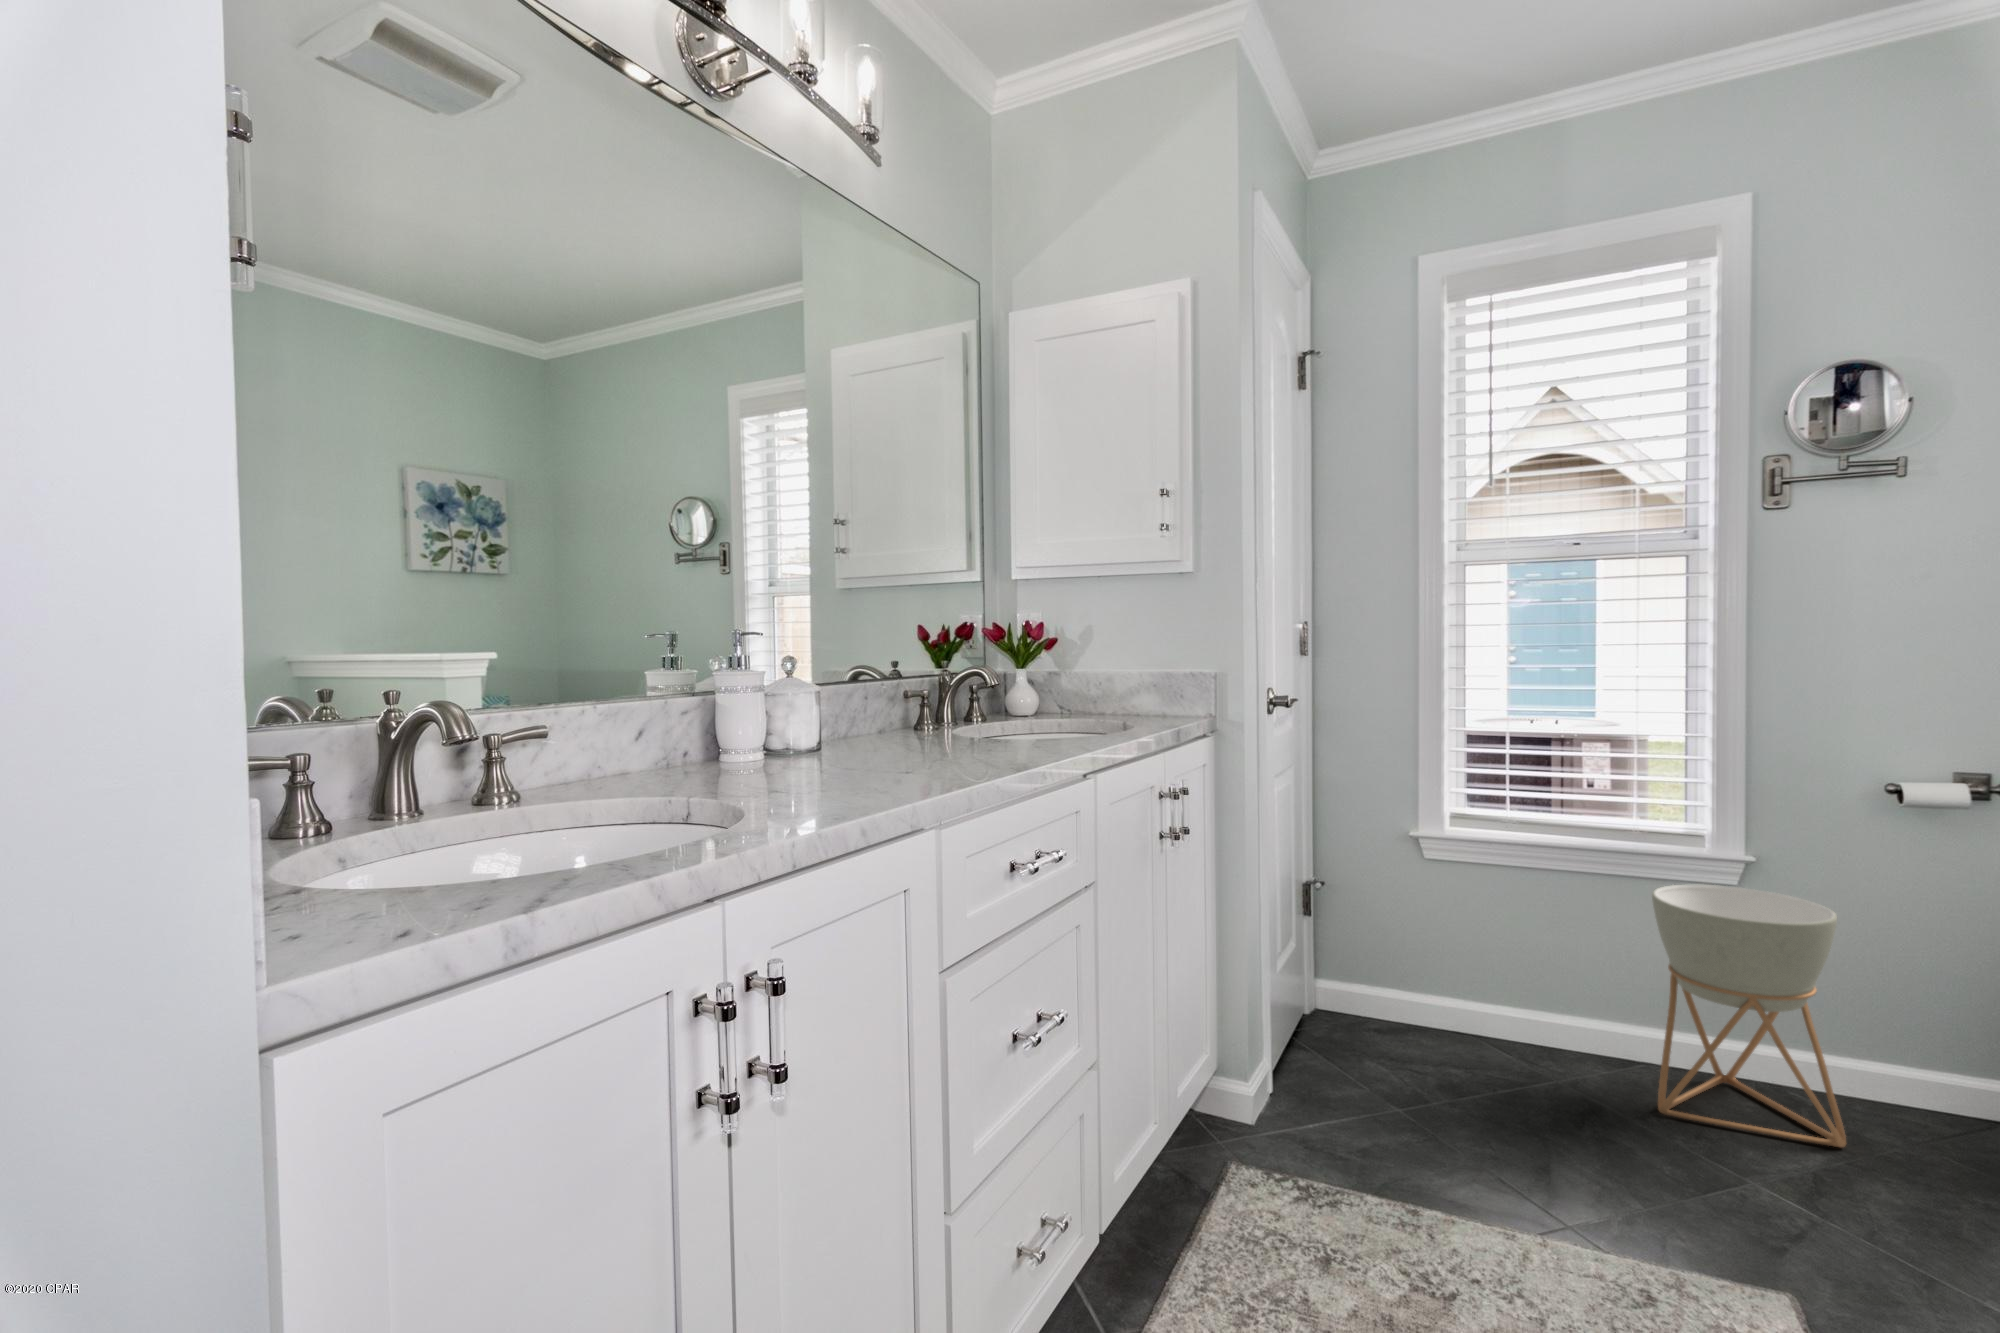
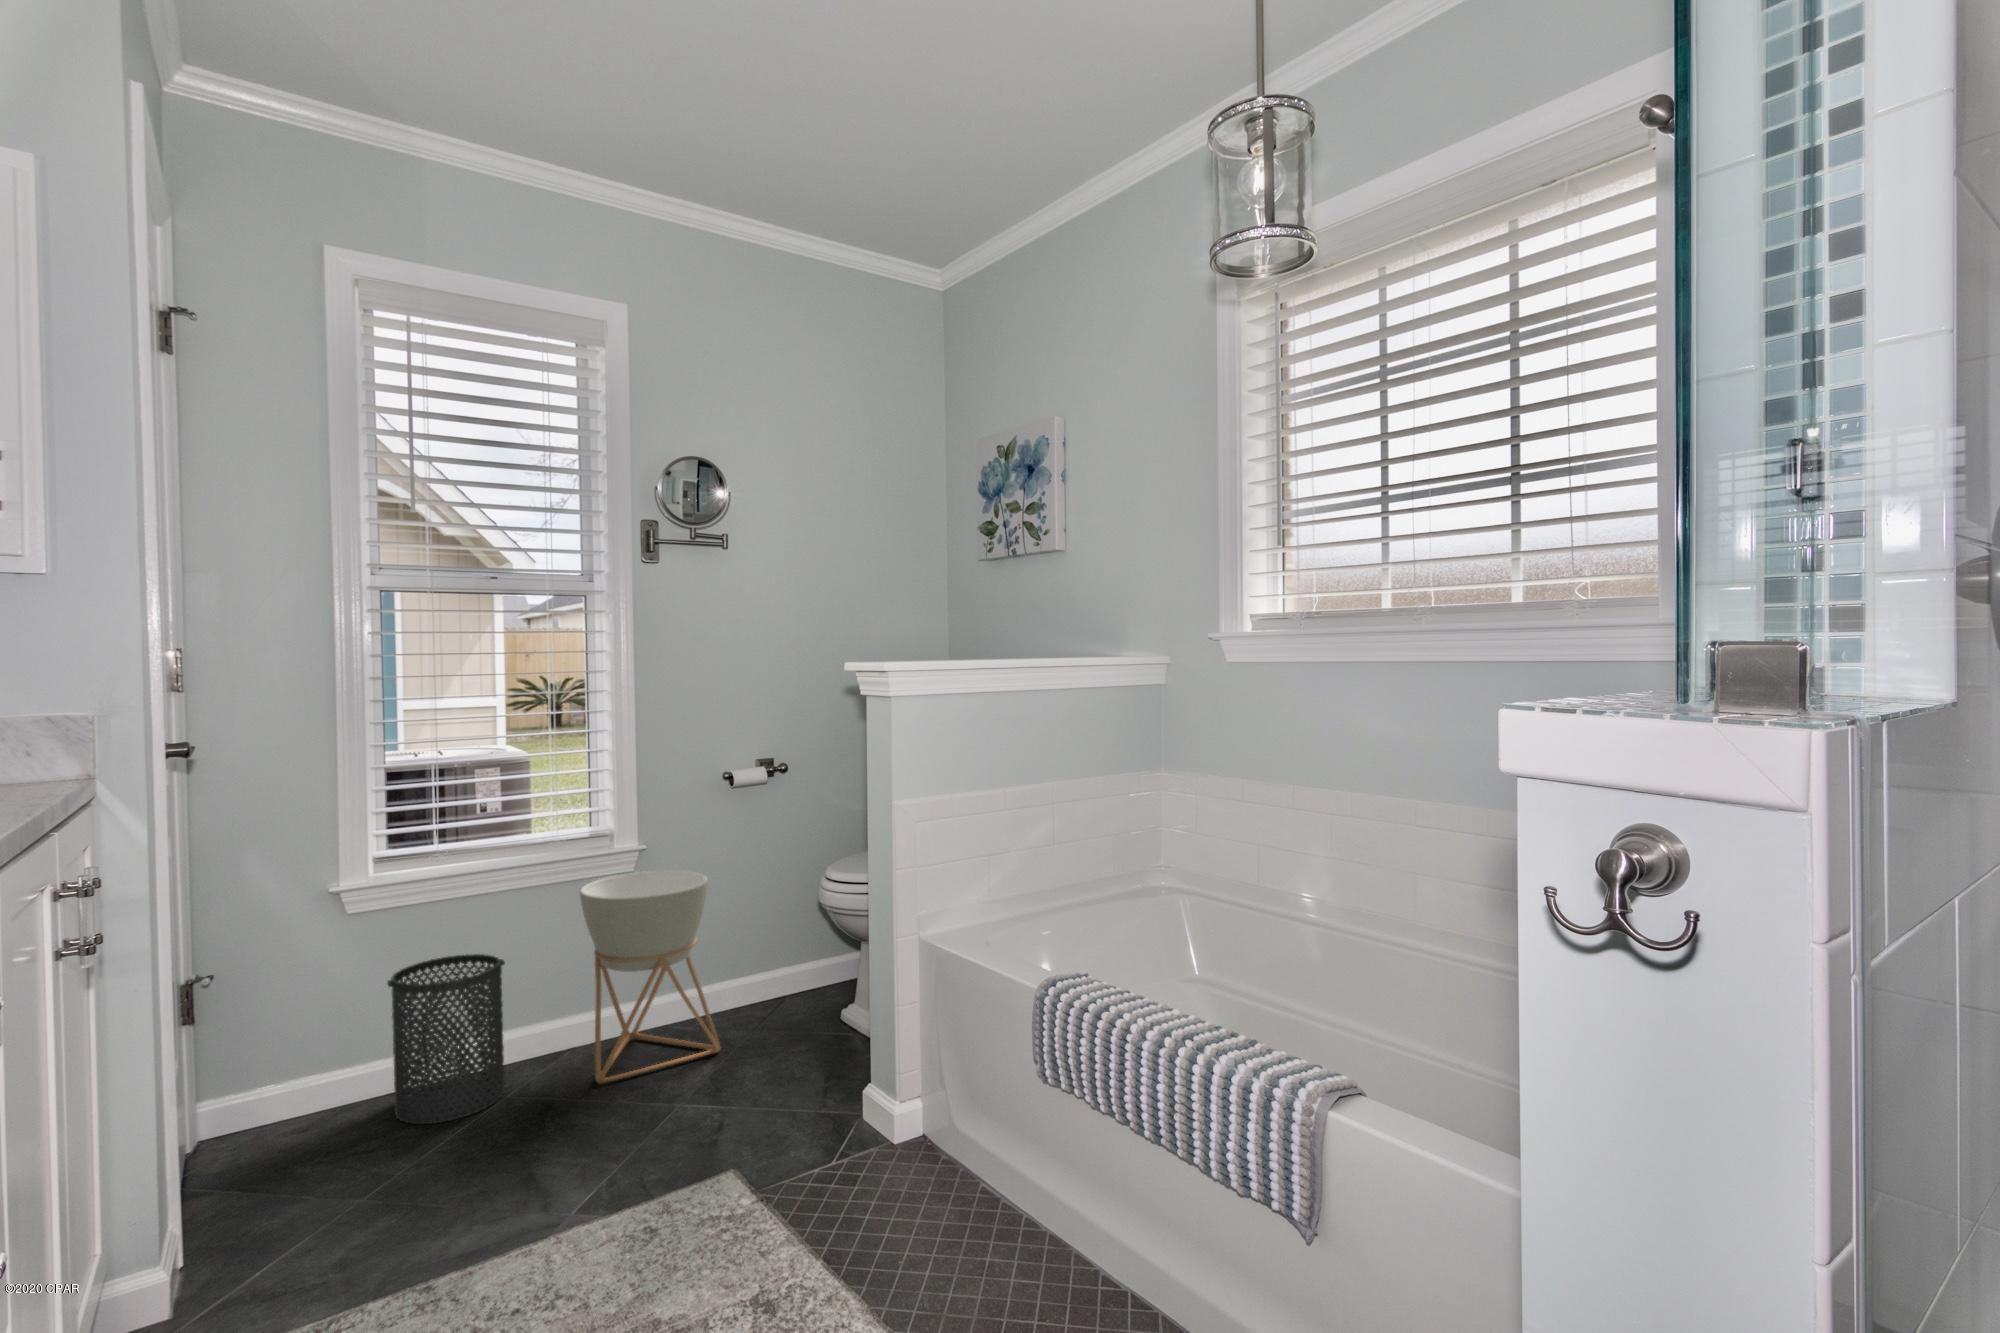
trash can: none [1450,920,1563,1083] -> present [387,954,505,1124]

